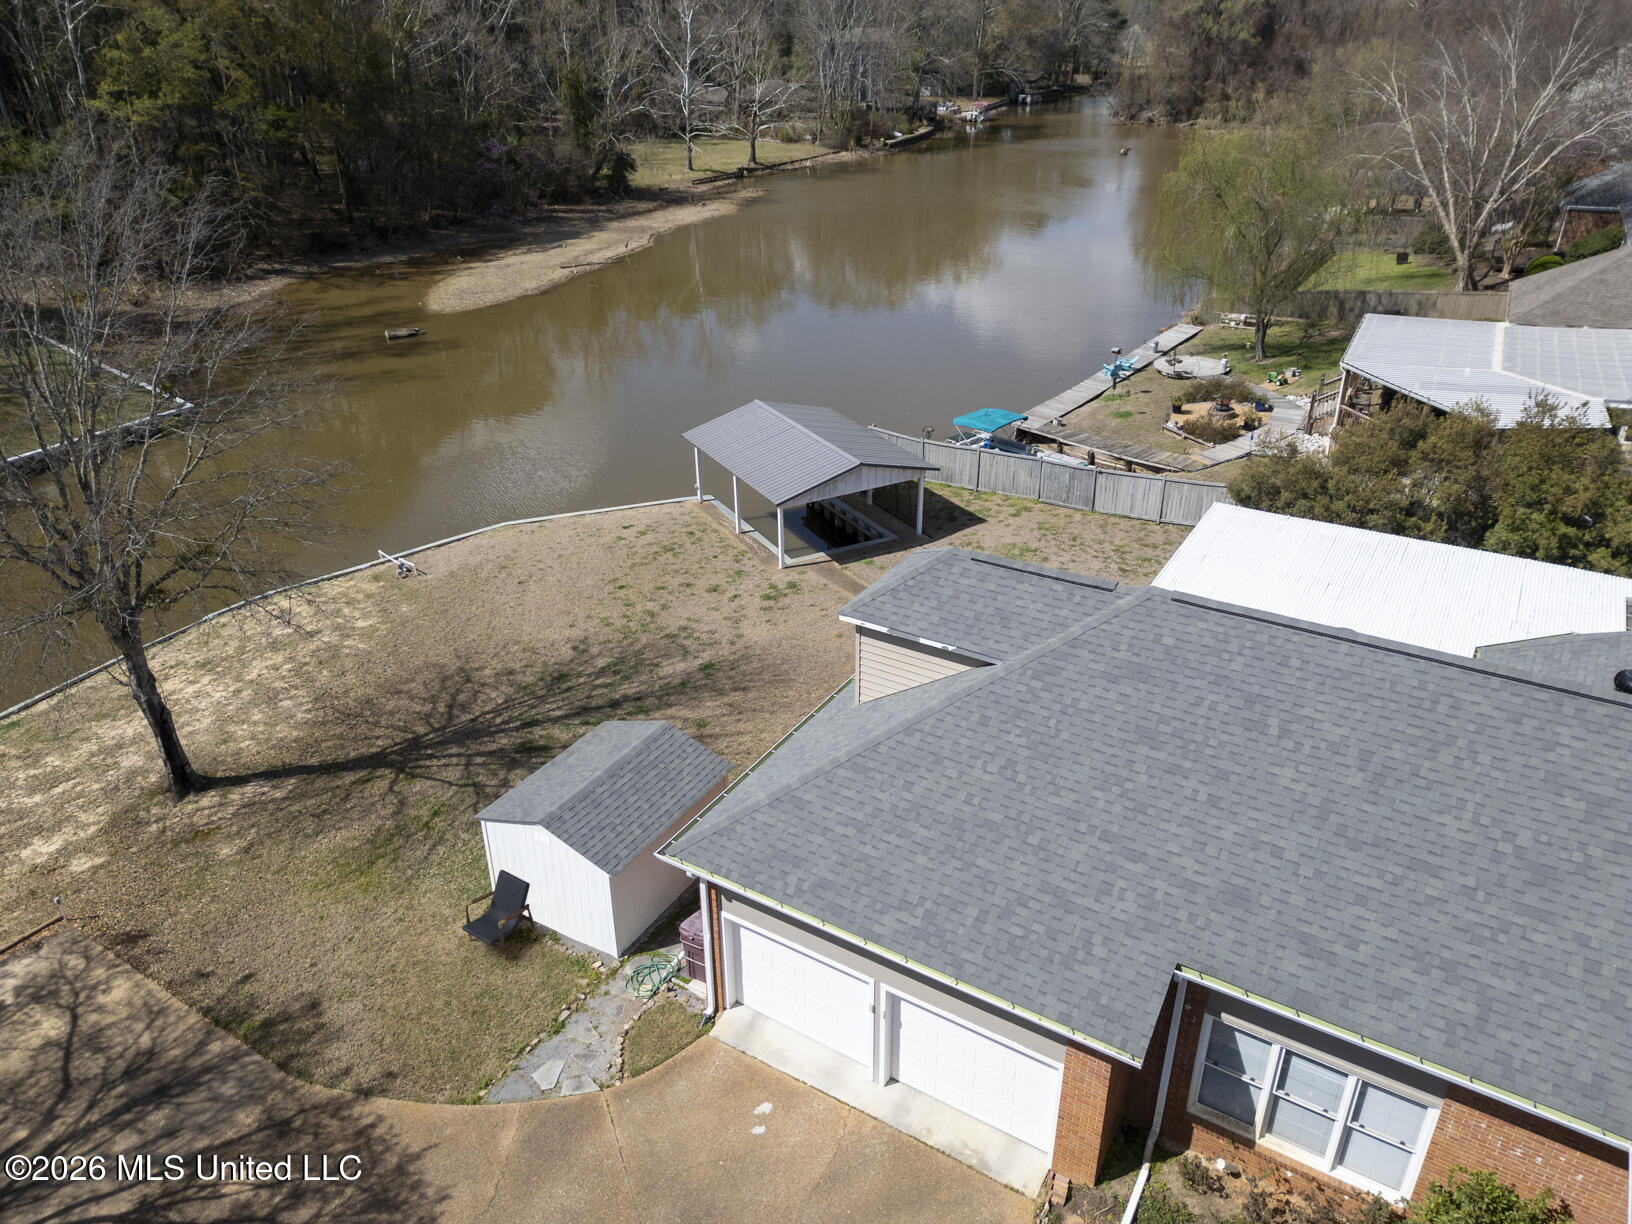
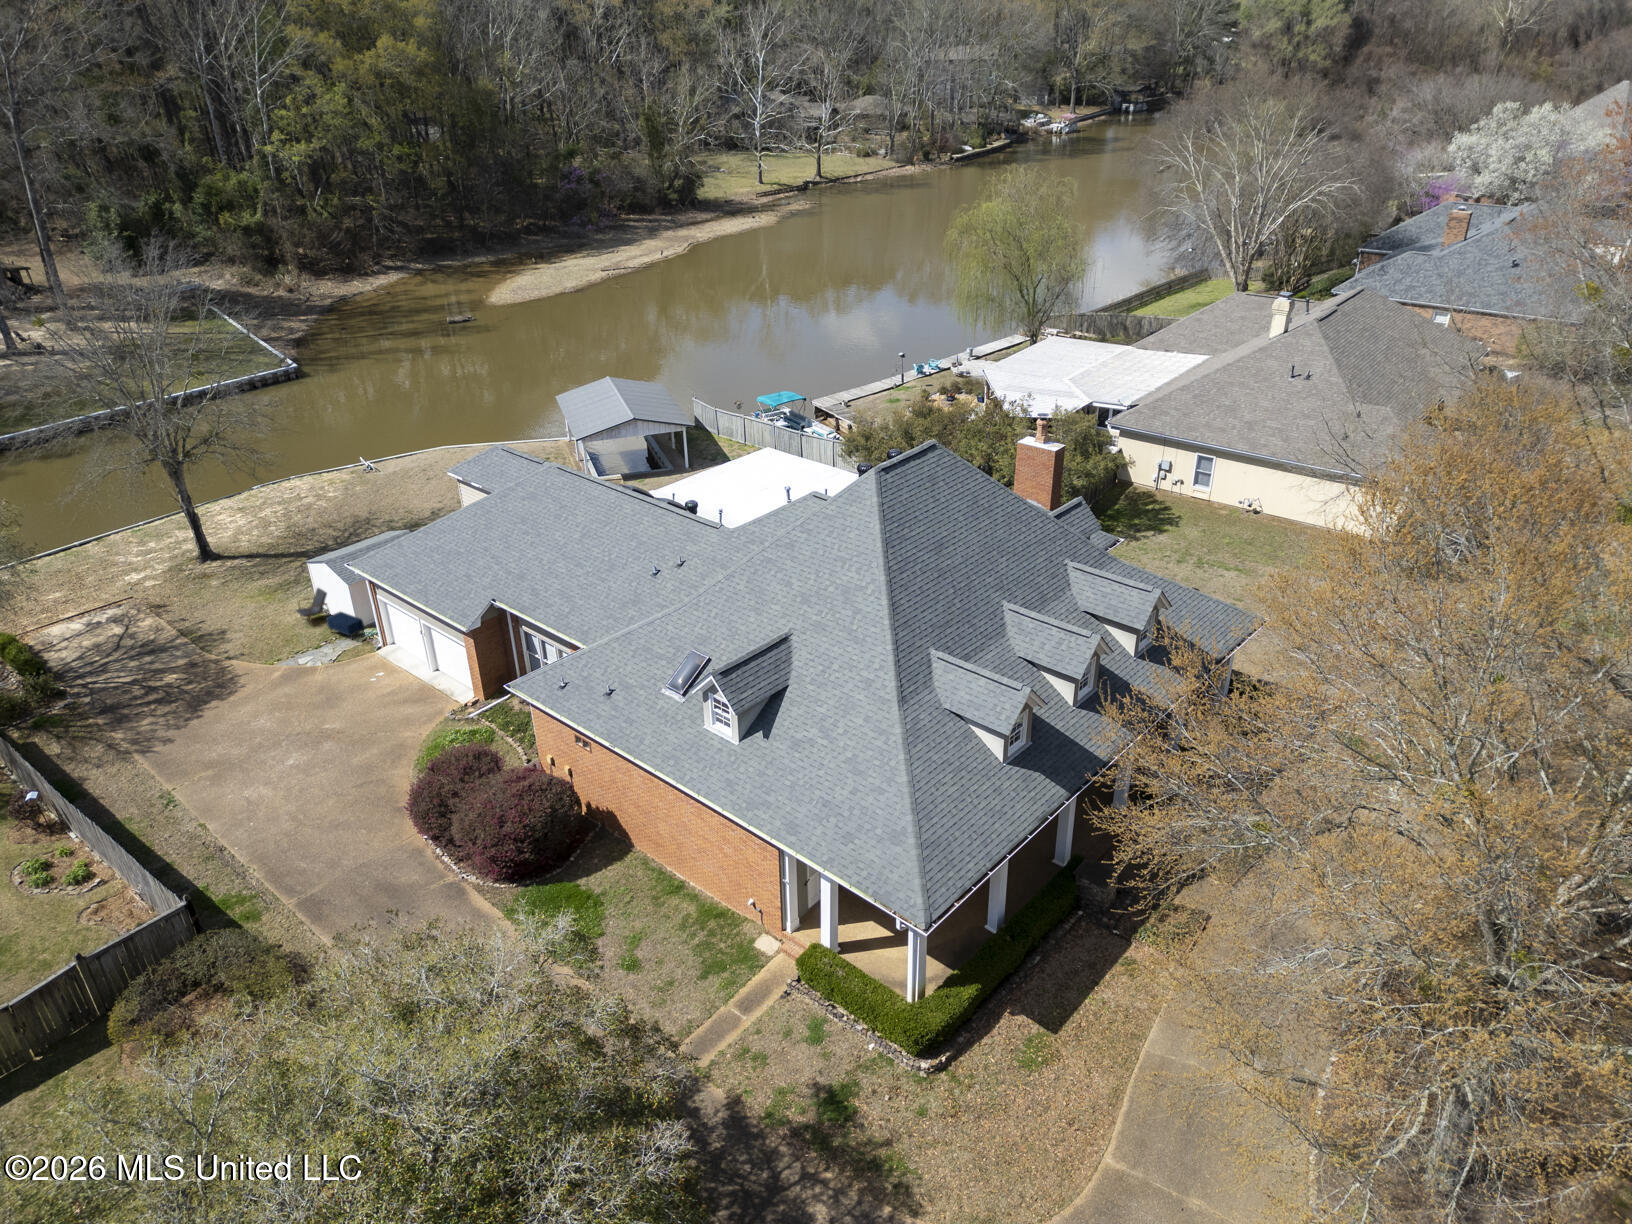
bench: none [553,926,640,996] -> present [326,612,365,639]

